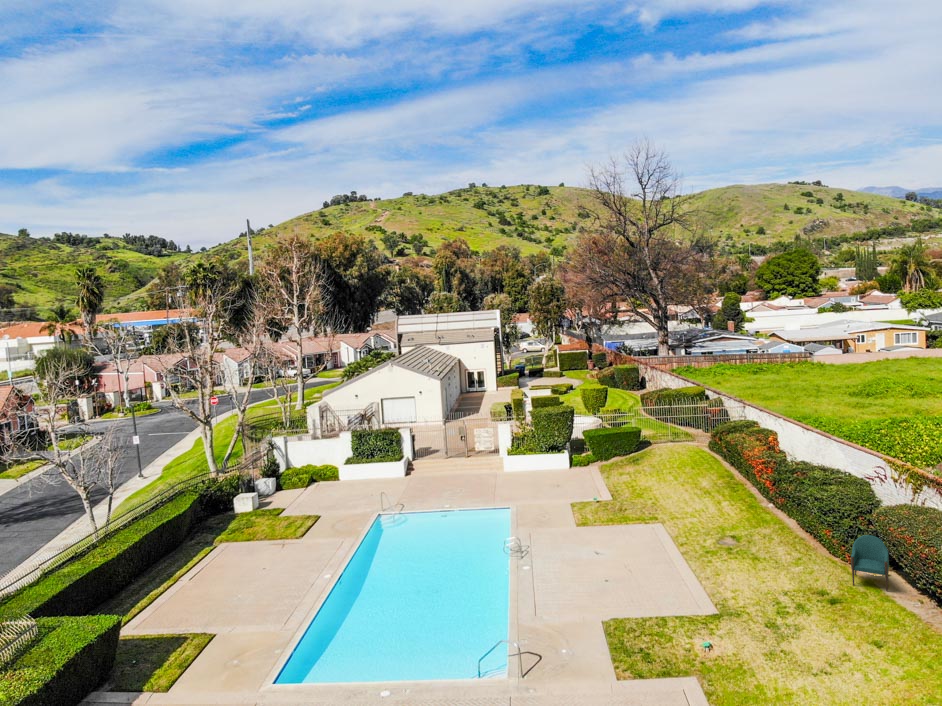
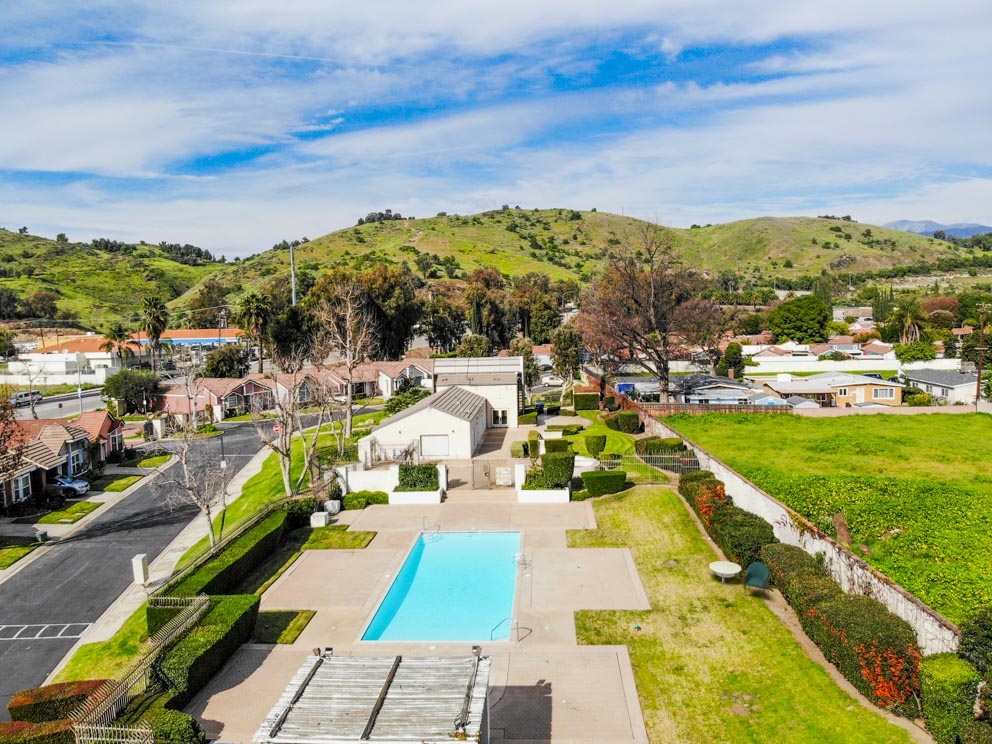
round table: none [788,536,838,570] -> present [709,561,741,584]

